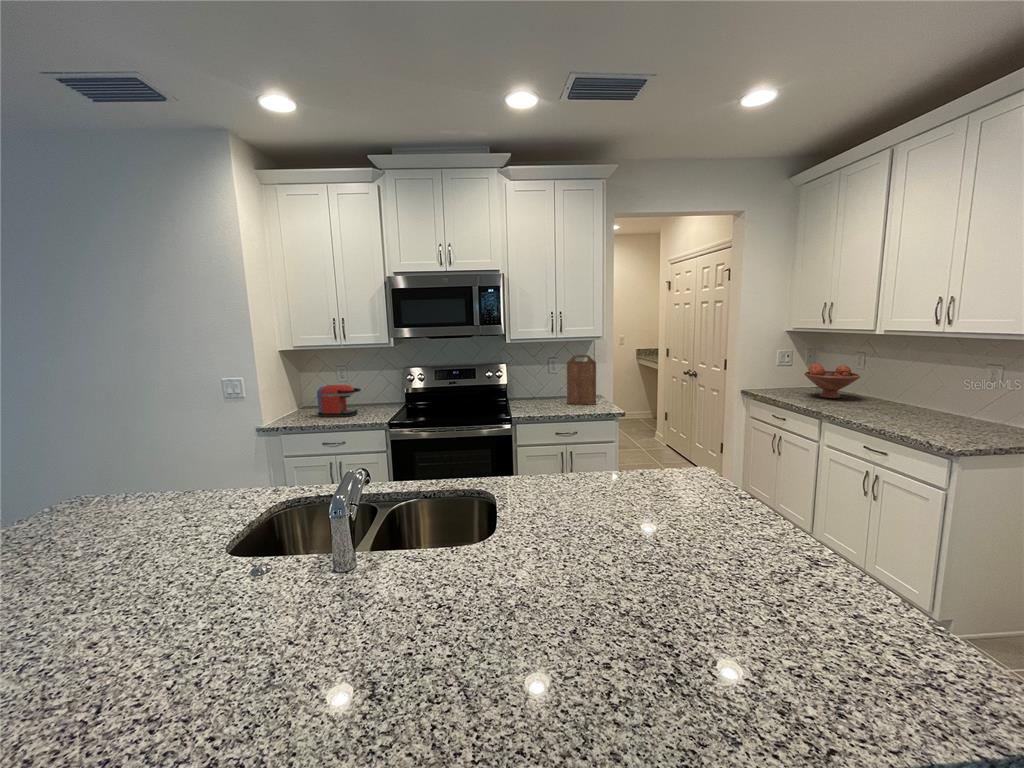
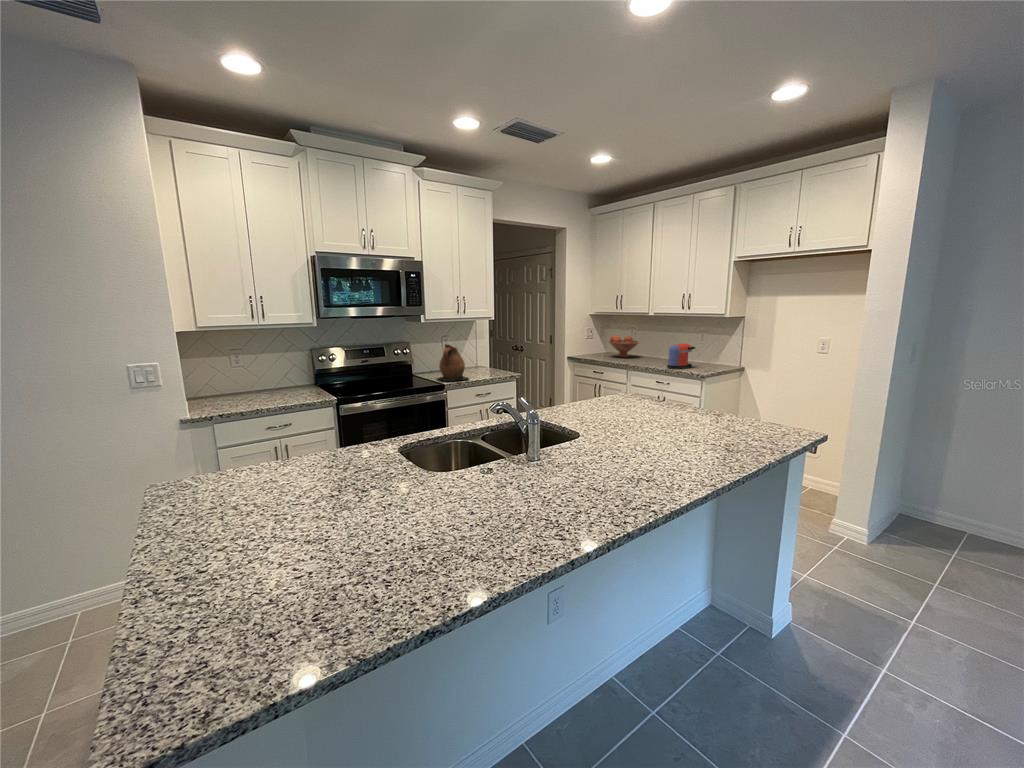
cutting board: present [567,355,596,404] -> none [466,331,490,374]
ceramic pitcher: none [521,369,555,412] -> present [438,344,469,381]
coffee maker: present [317,385,361,417] -> present [667,343,695,369]

